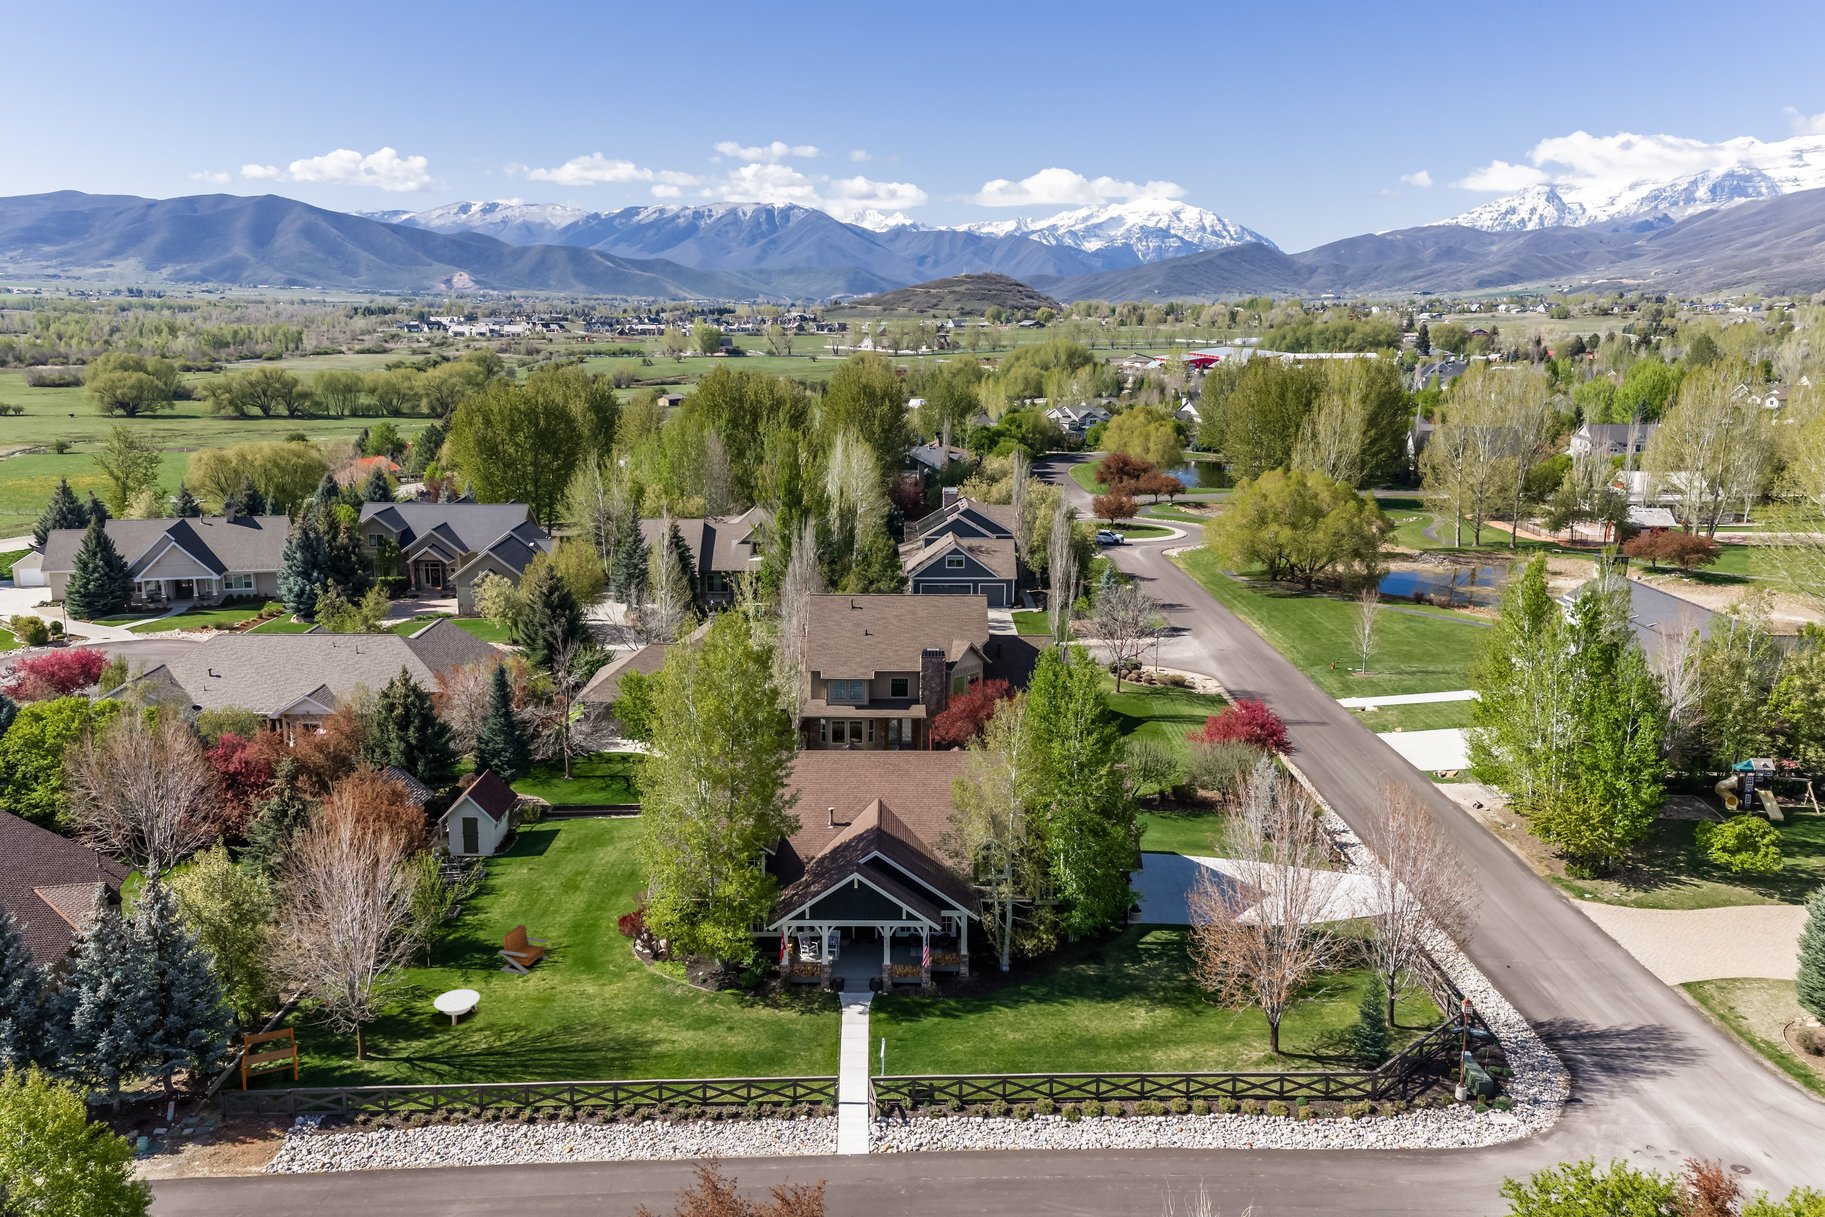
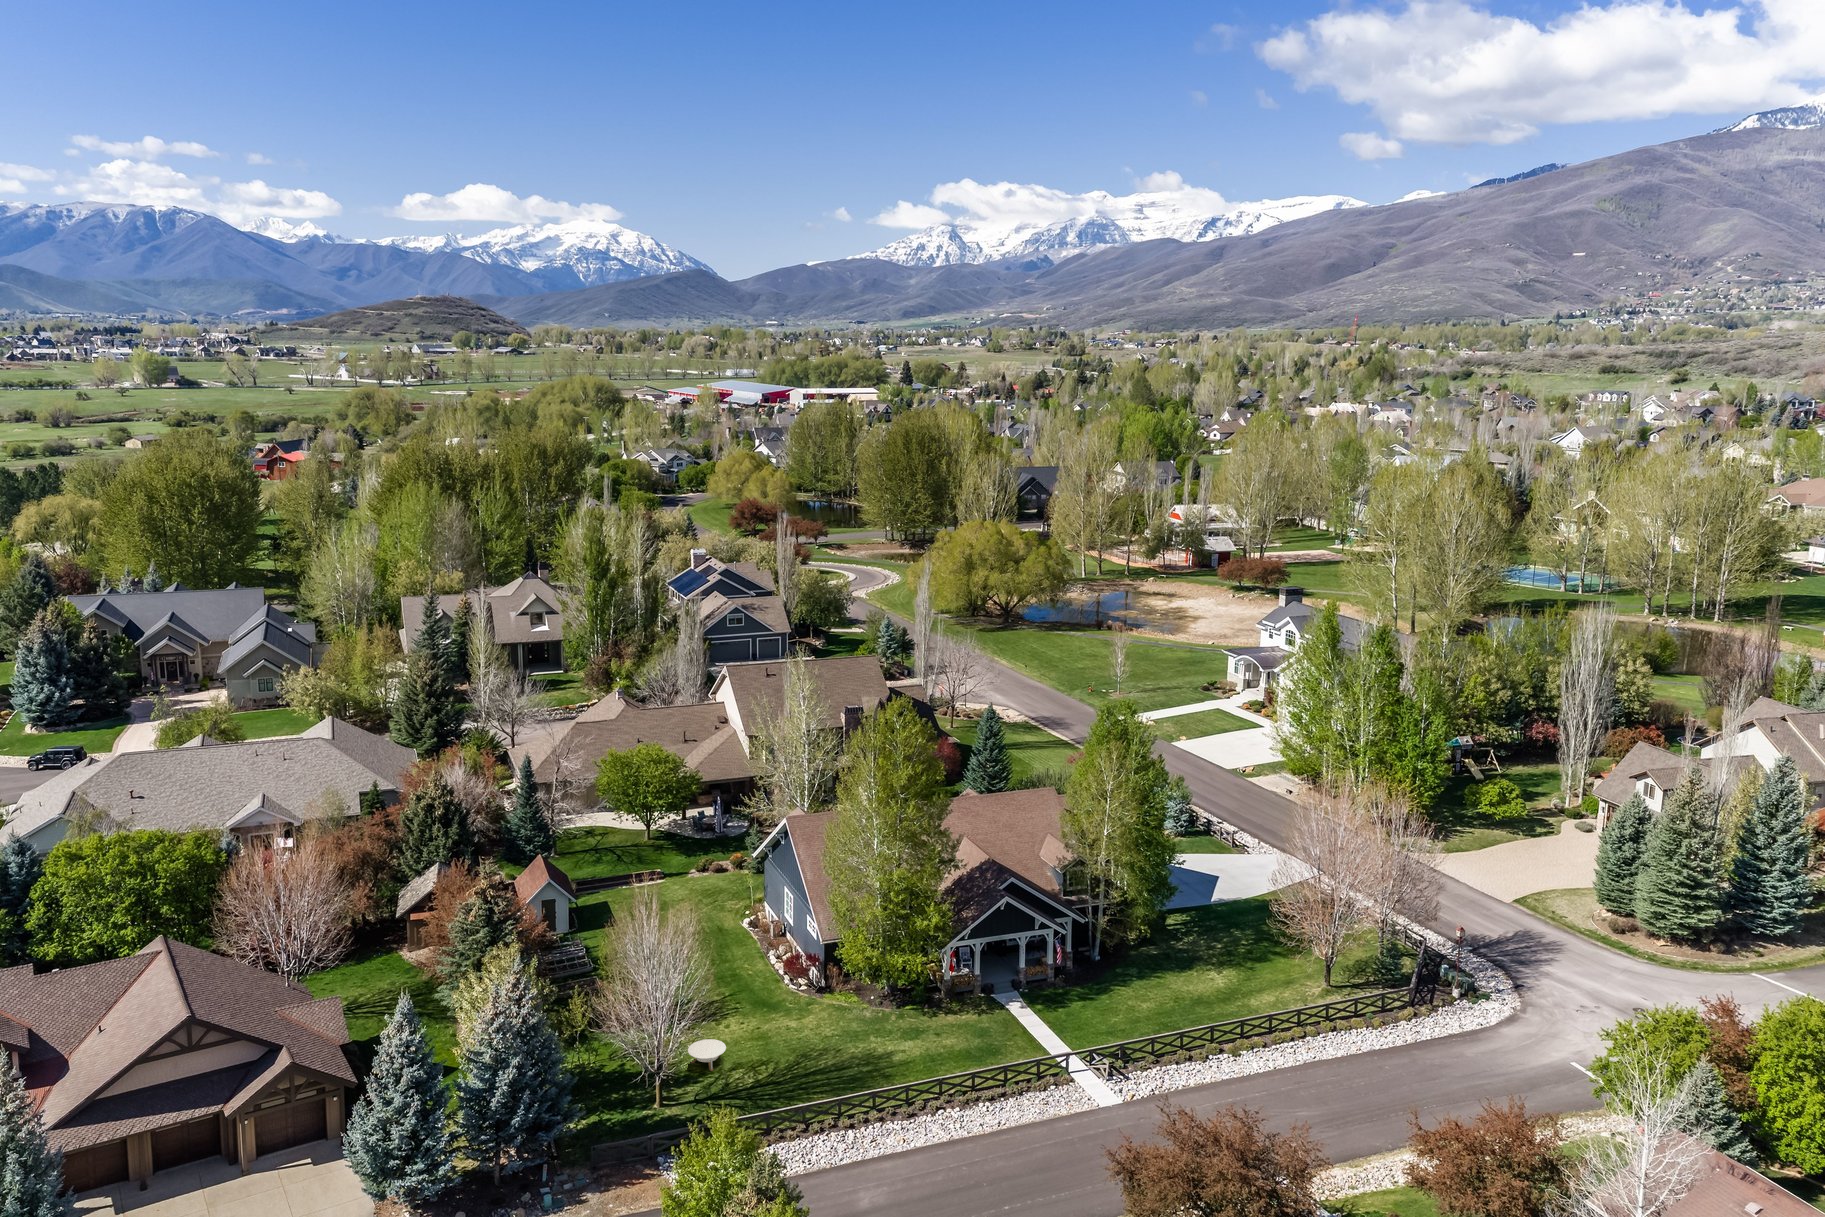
lounge chair: present [498,925,548,975] -> none [705,980,737,1022]
bench: present [242,1028,298,1090] -> none [571,1090,620,1150]

